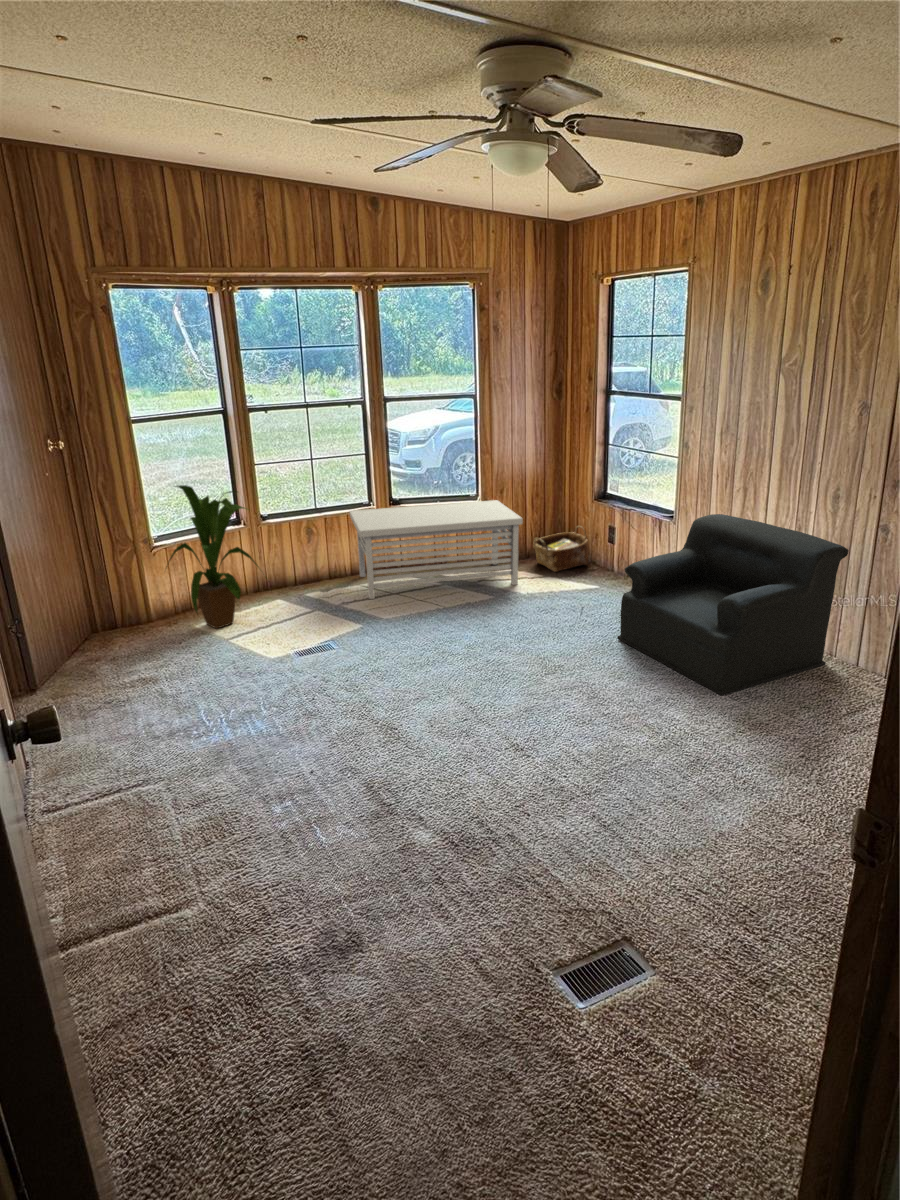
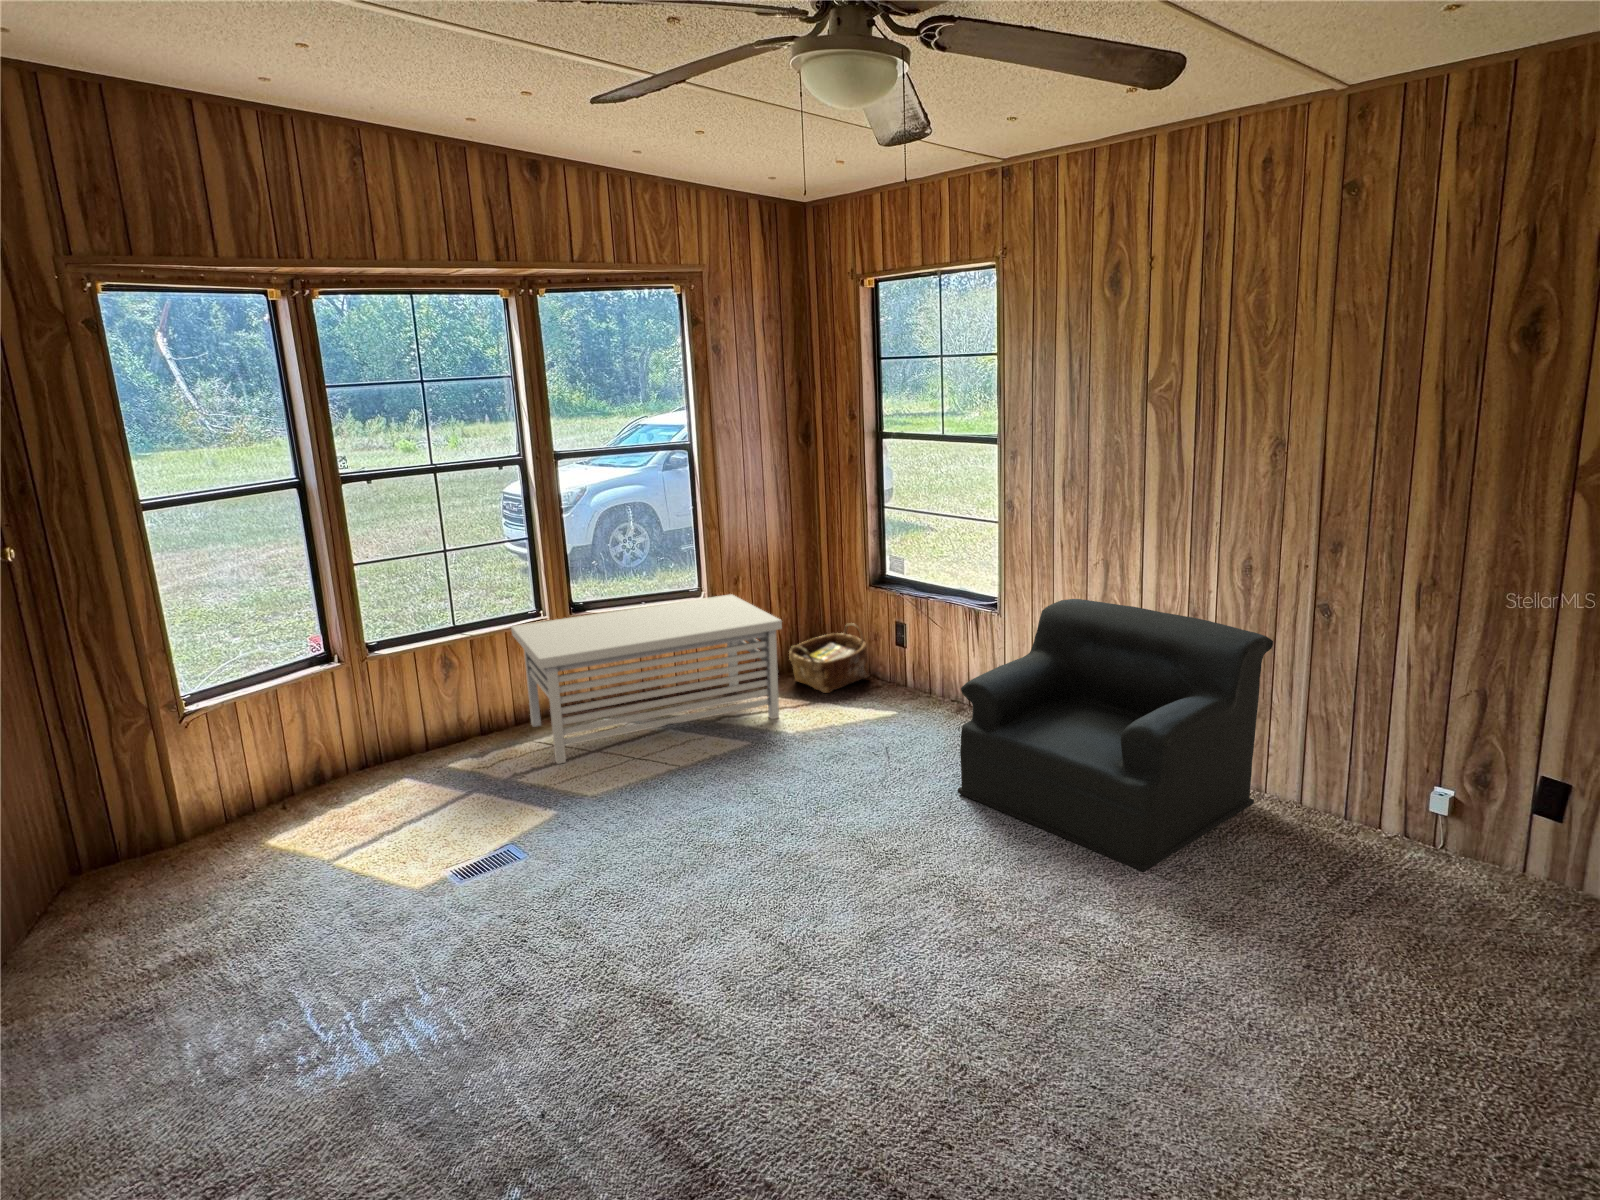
house plant: present [169,485,267,629] -> none [204,609,398,845]

